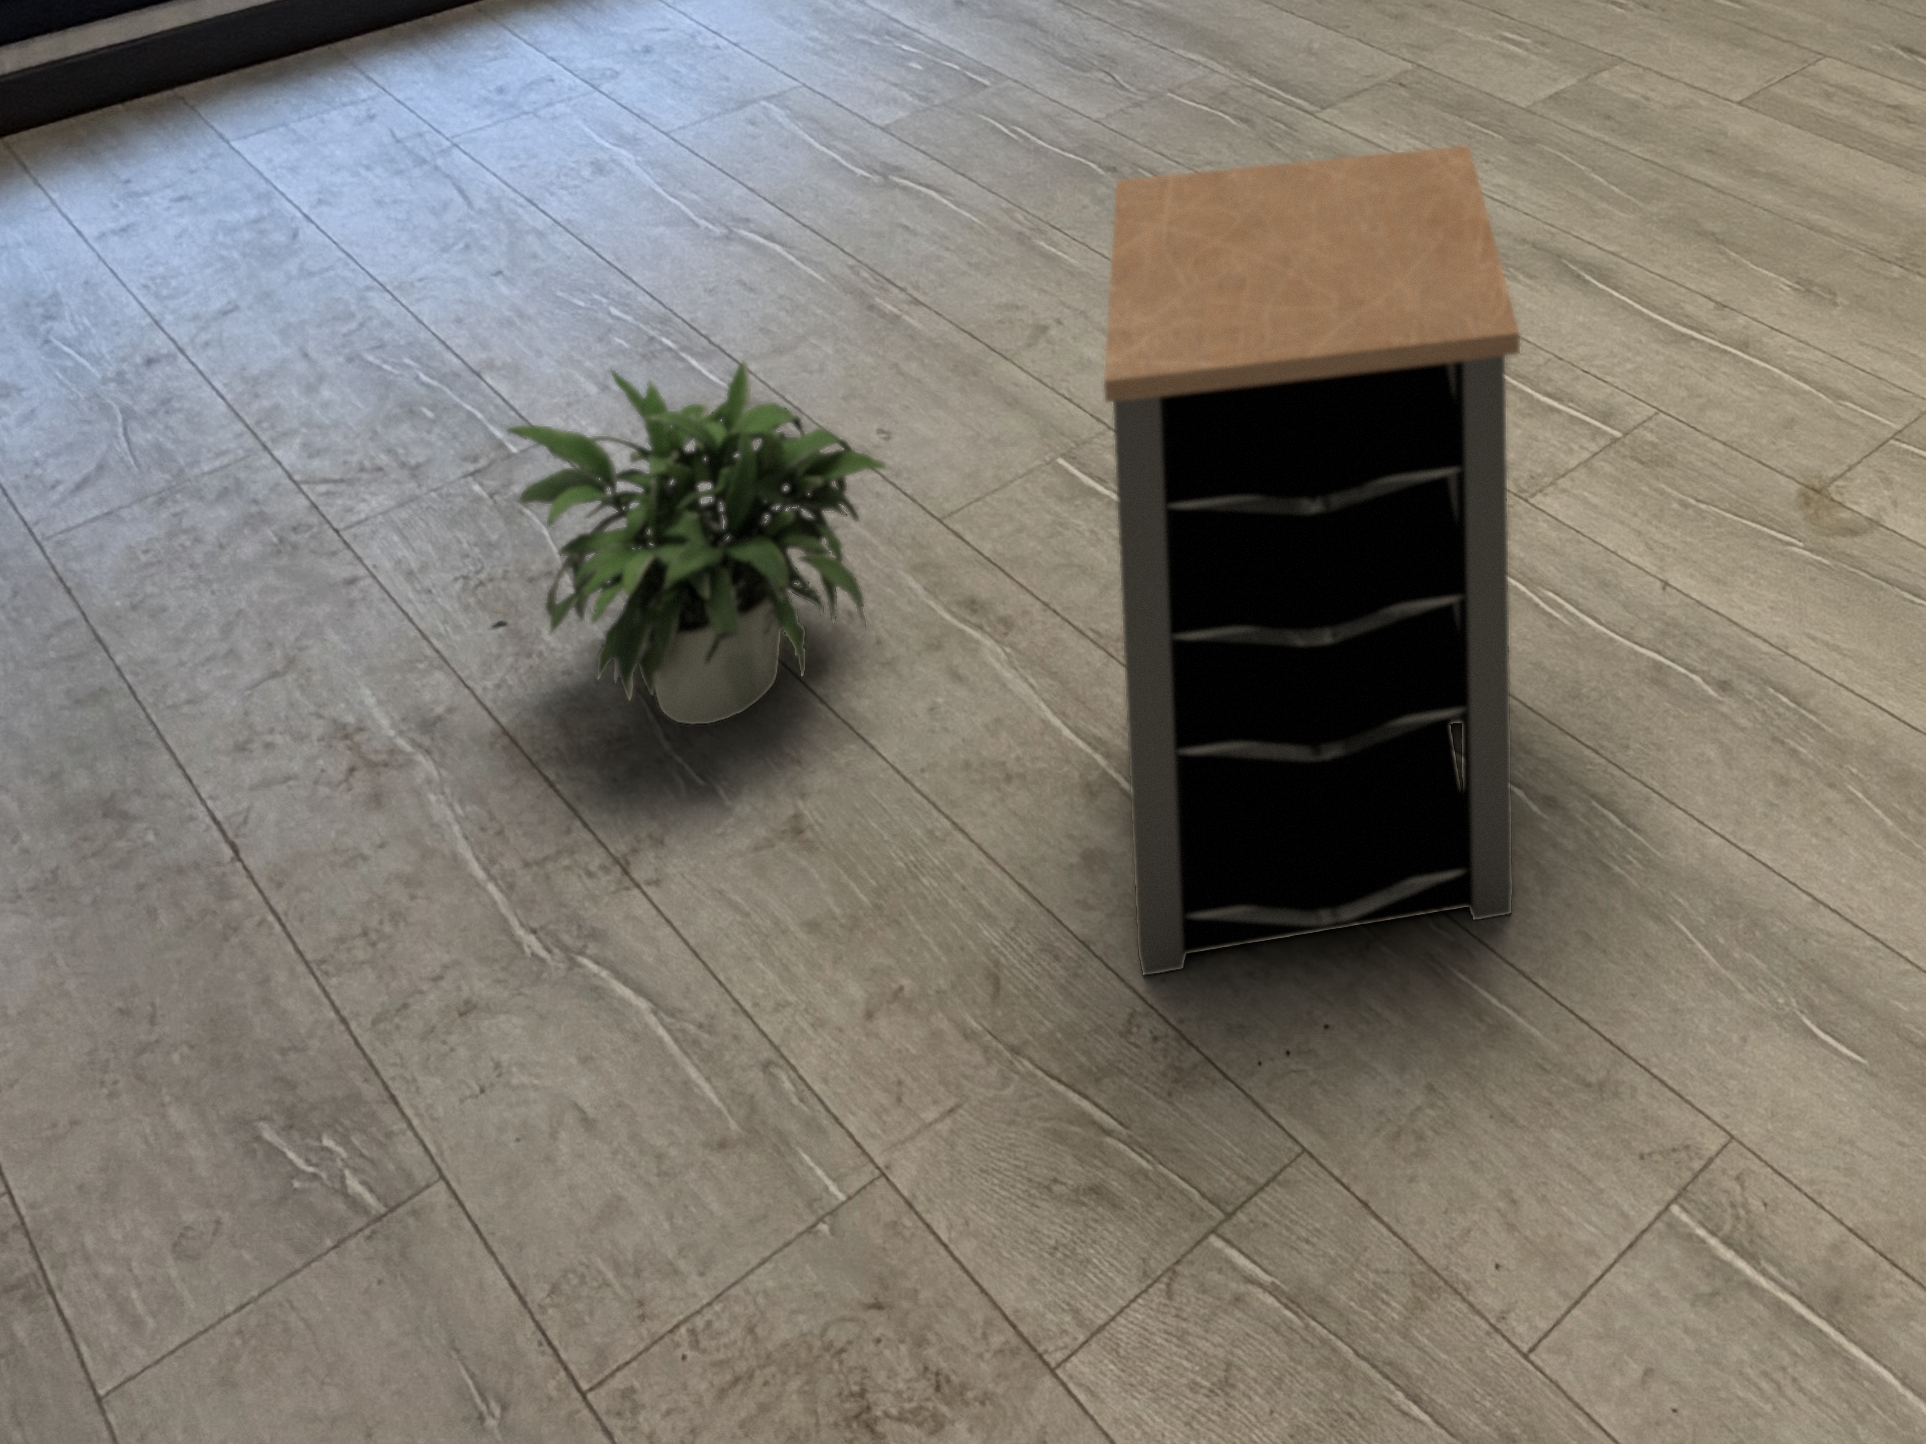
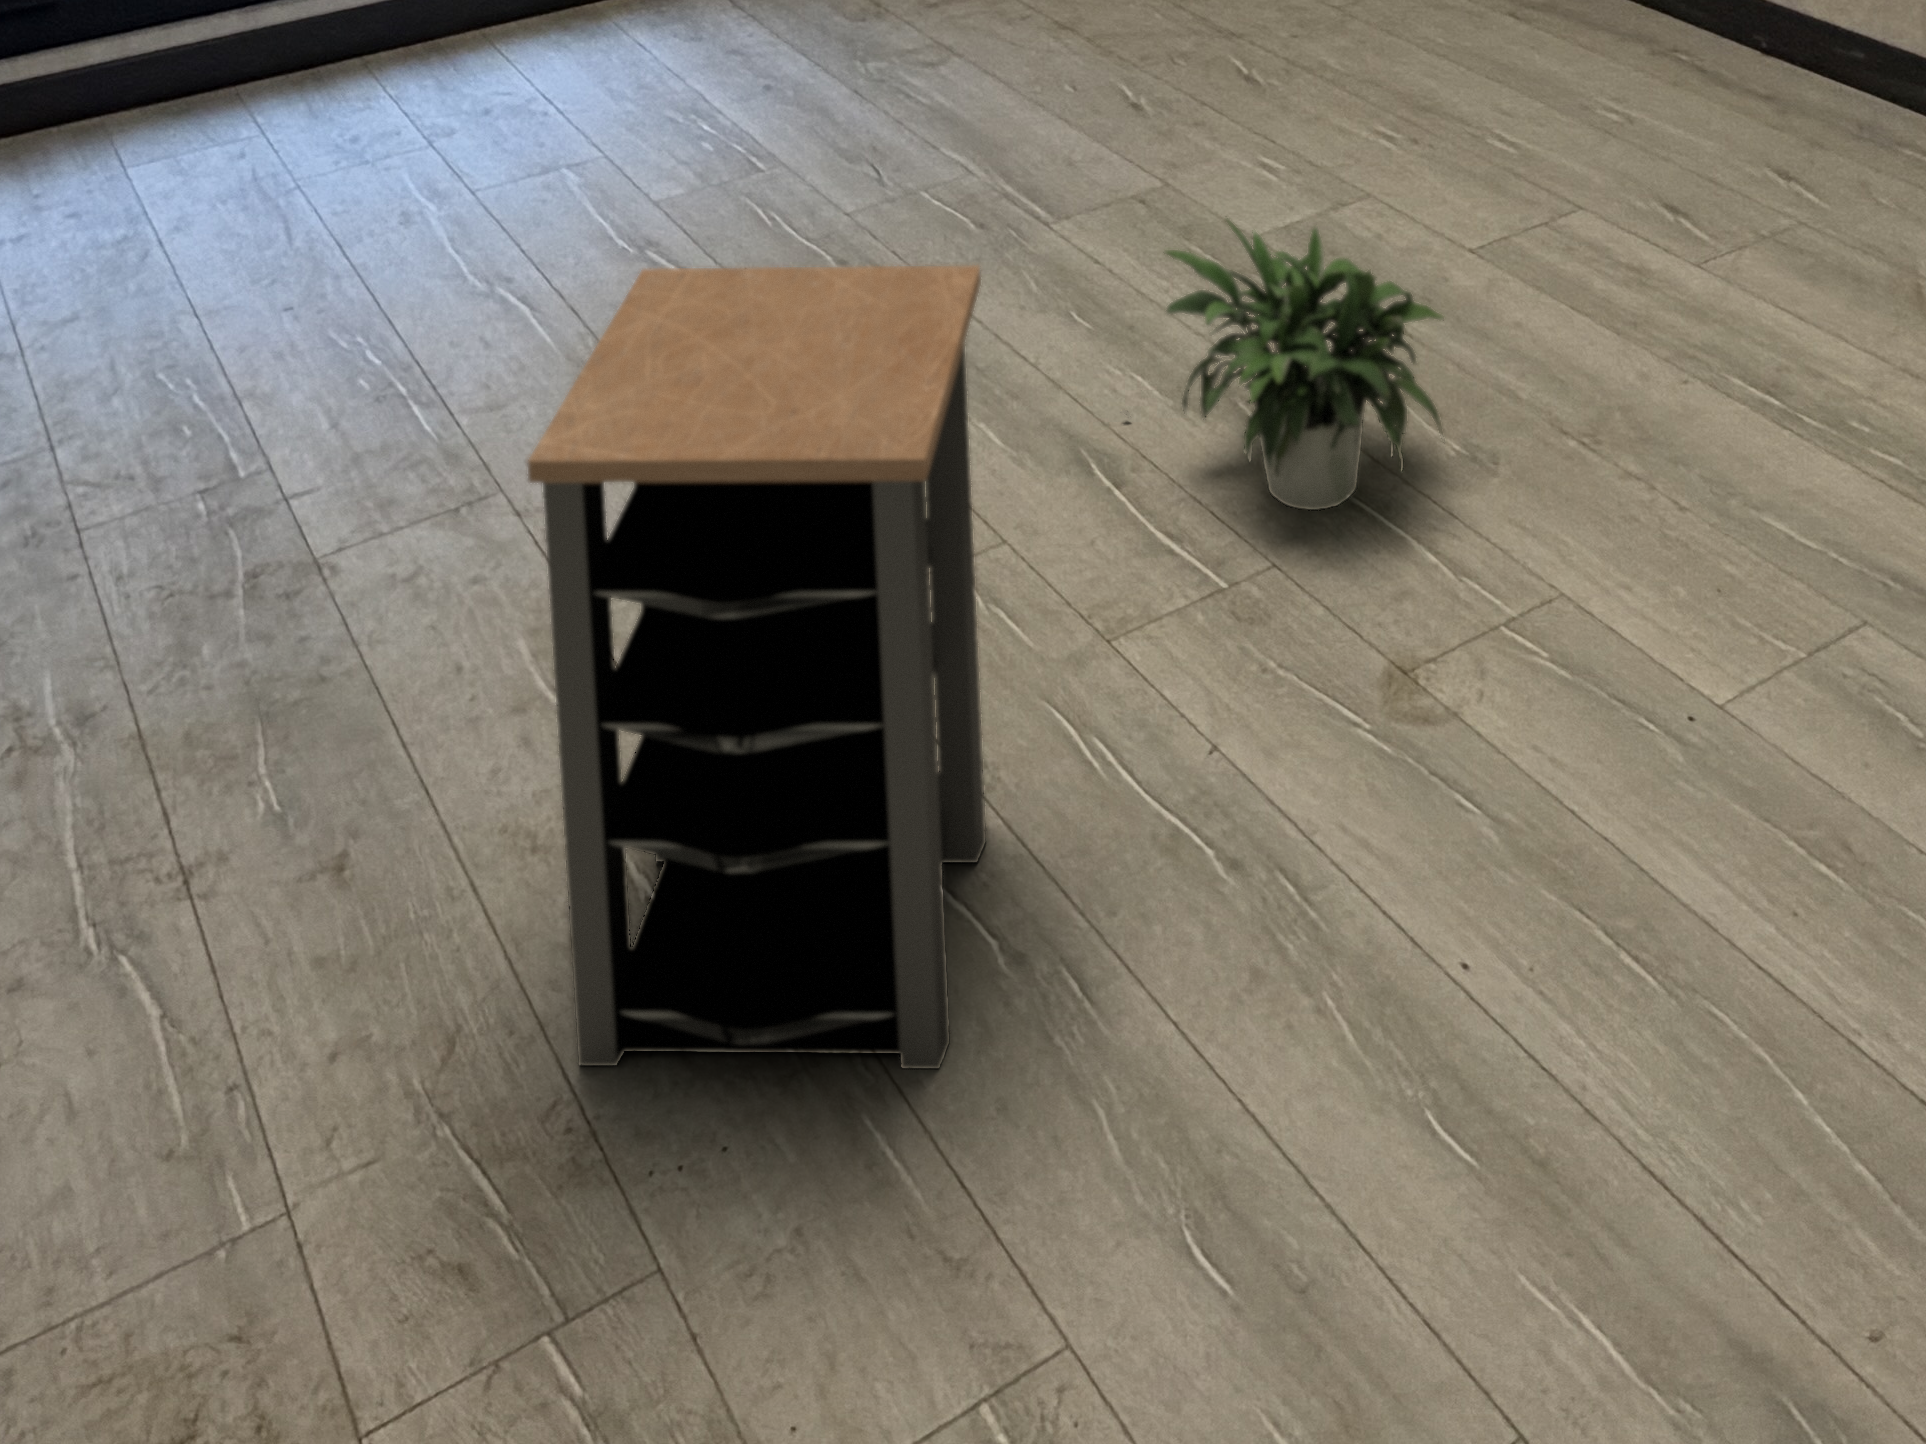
potted plant: present [495,361,885,724] -> present [1121,221,1444,510]

